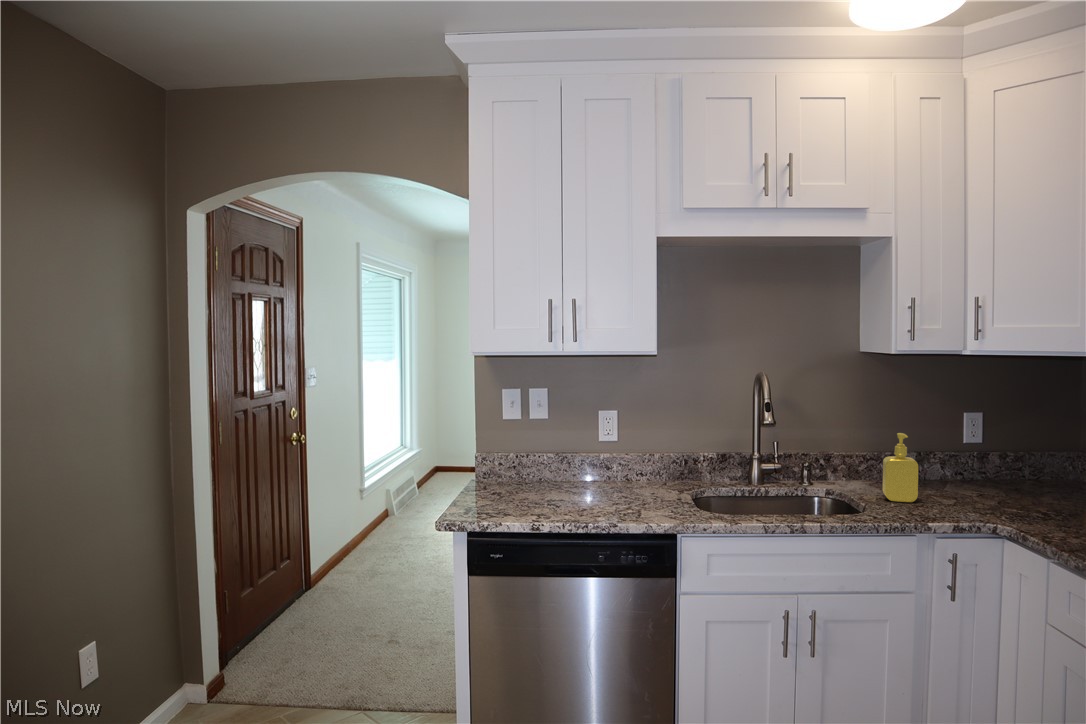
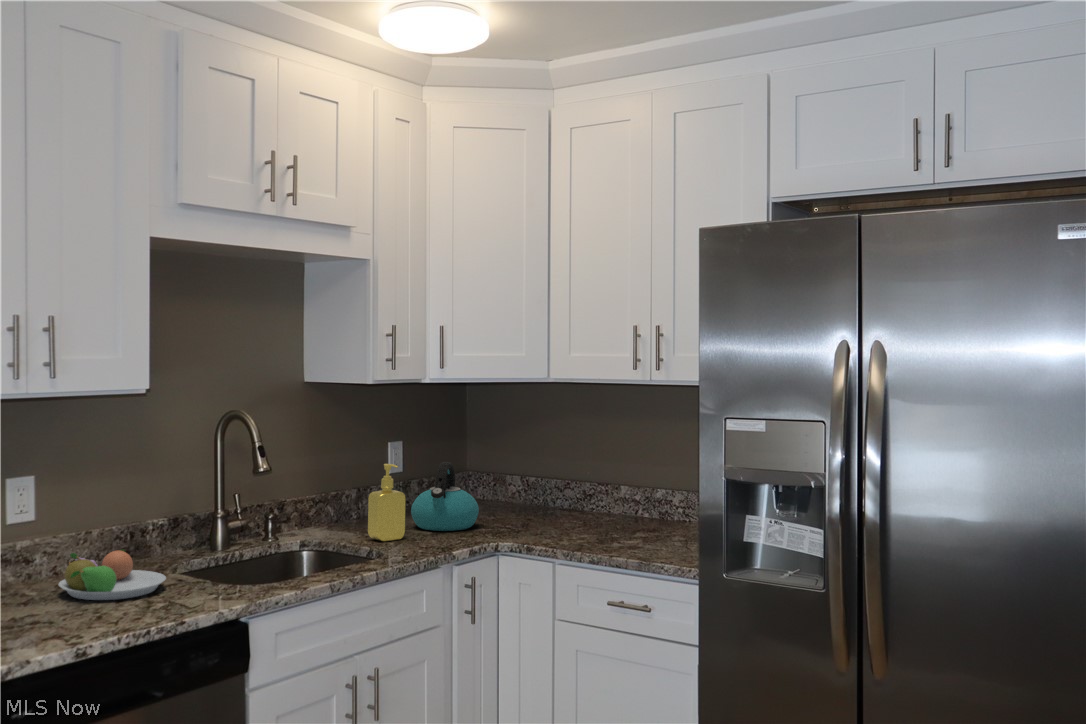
kettle: none [947,439,1025,506] -> present [411,462,479,531]
fruit bowl: none [592,466,666,502] -> present [59,550,166,600]

